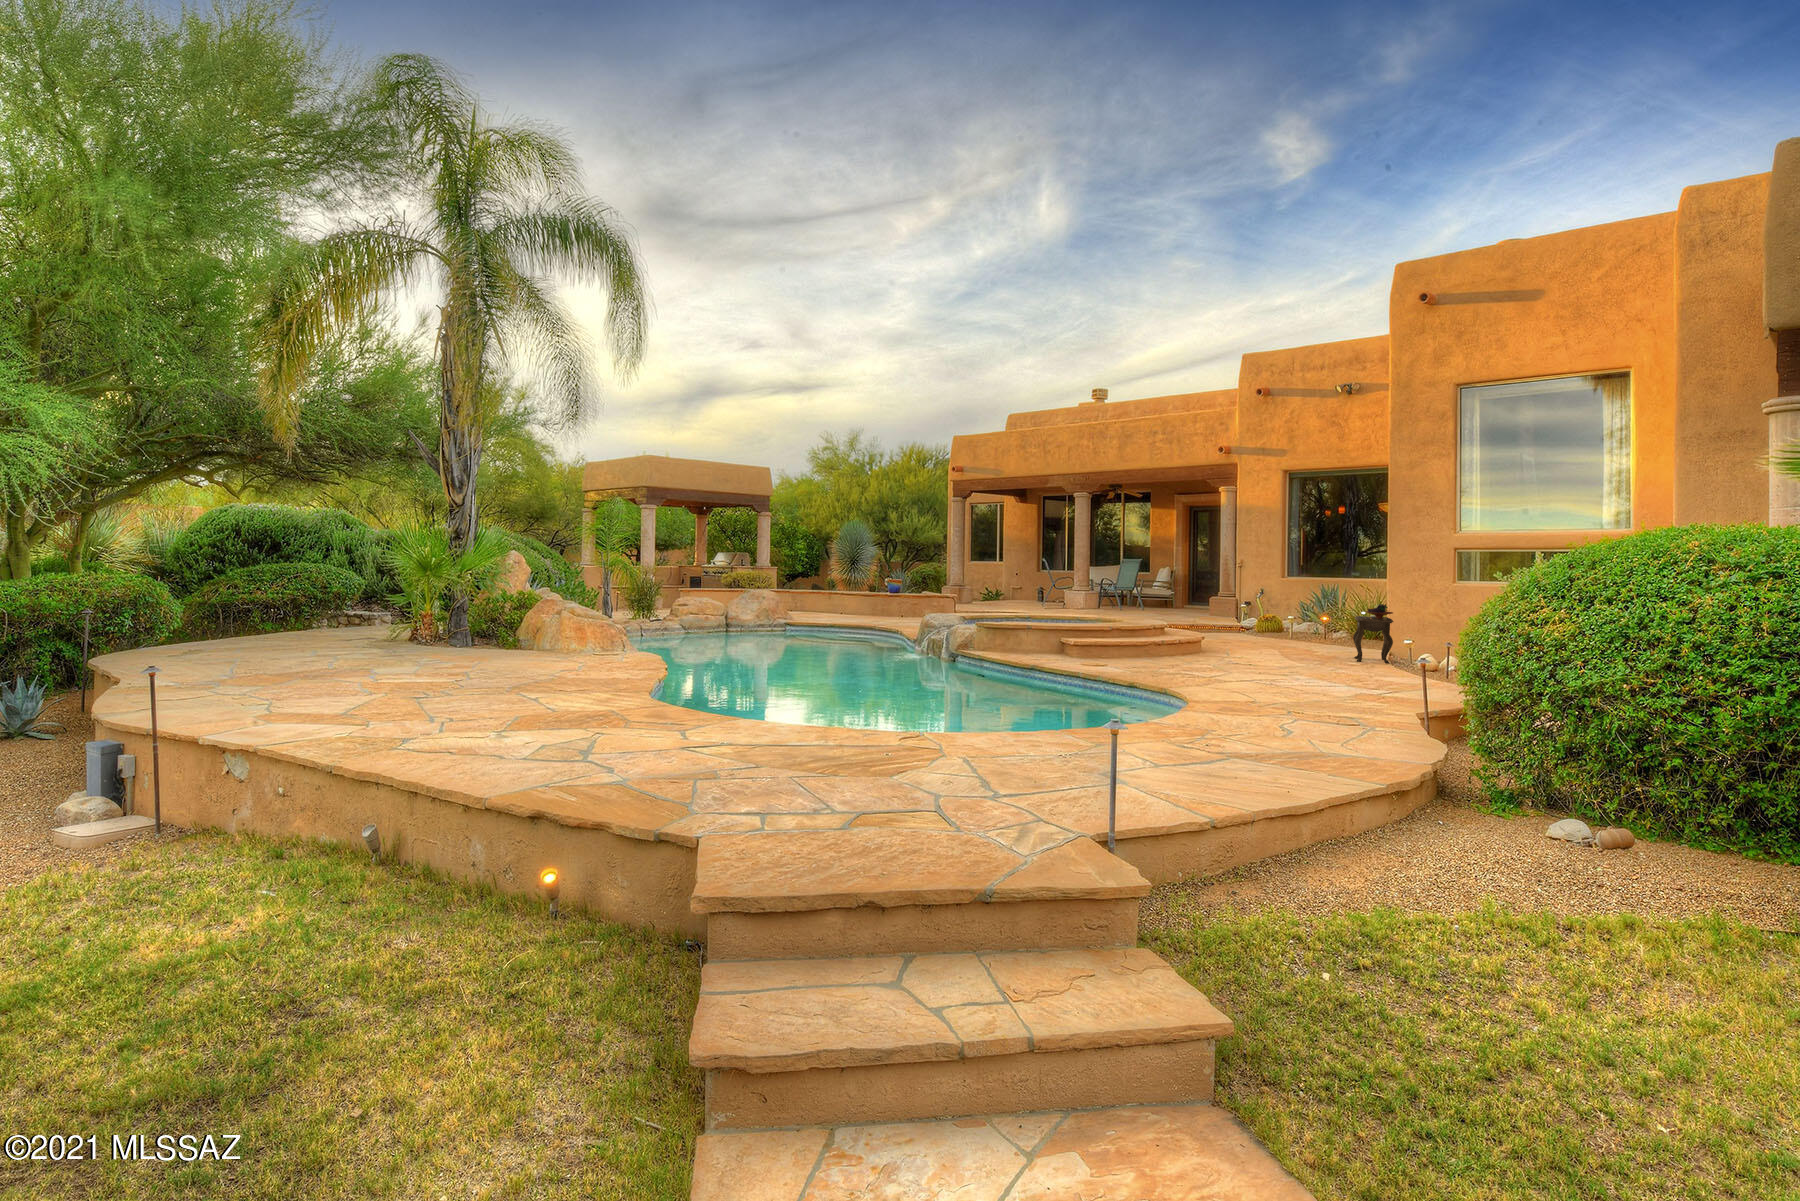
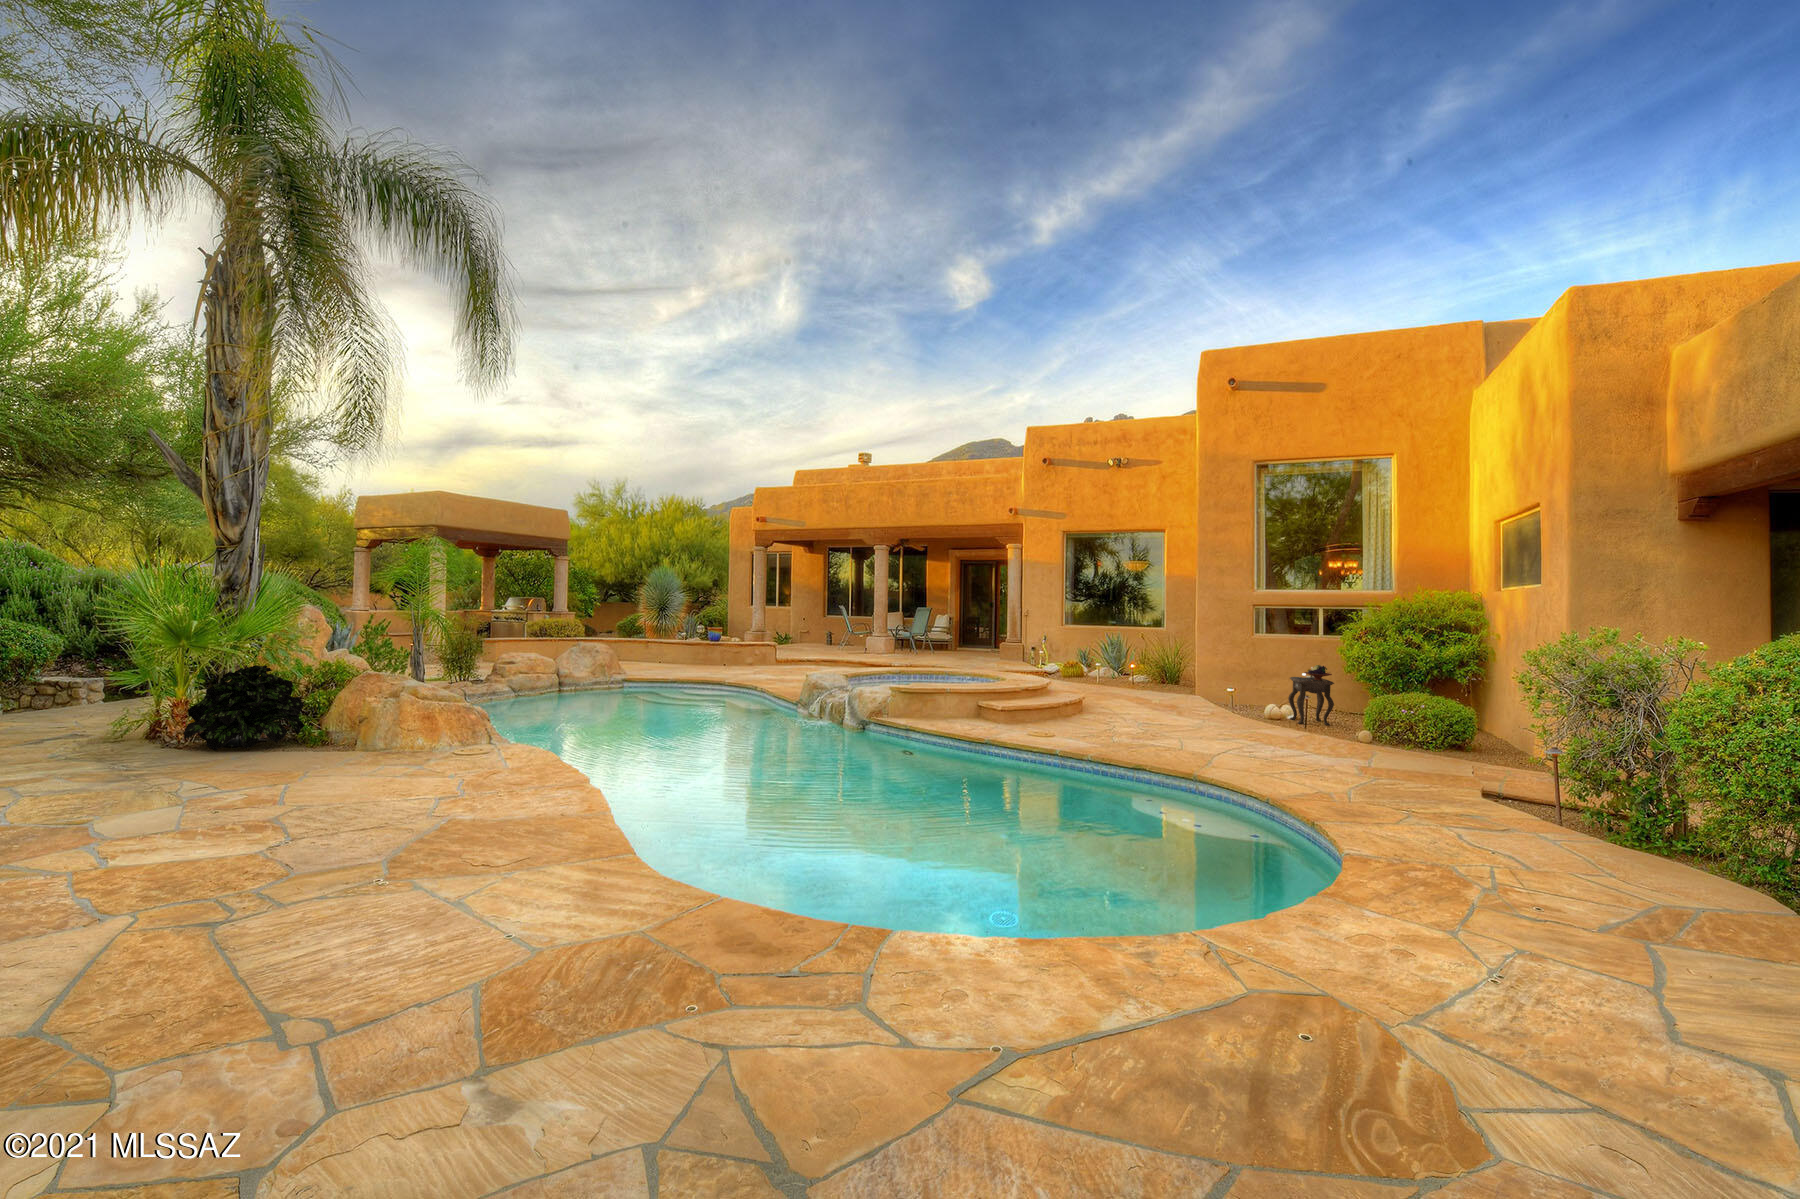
potted plant: none [431,591,504,648] -> present [184,665,305,751]

